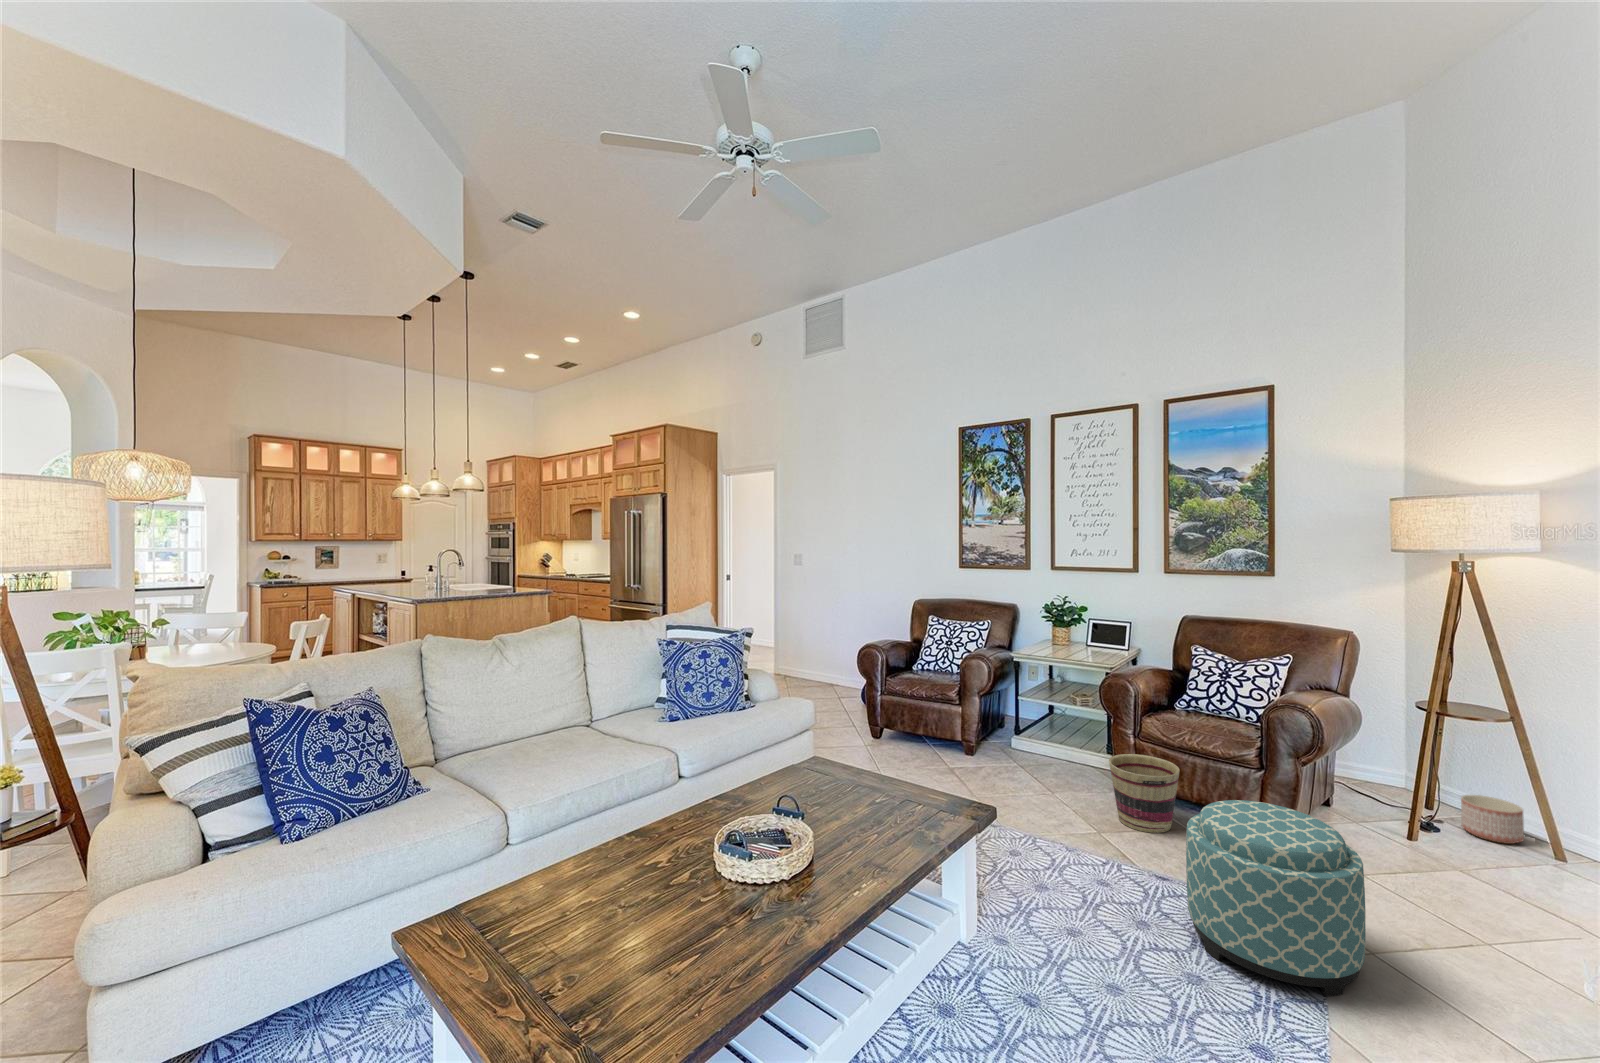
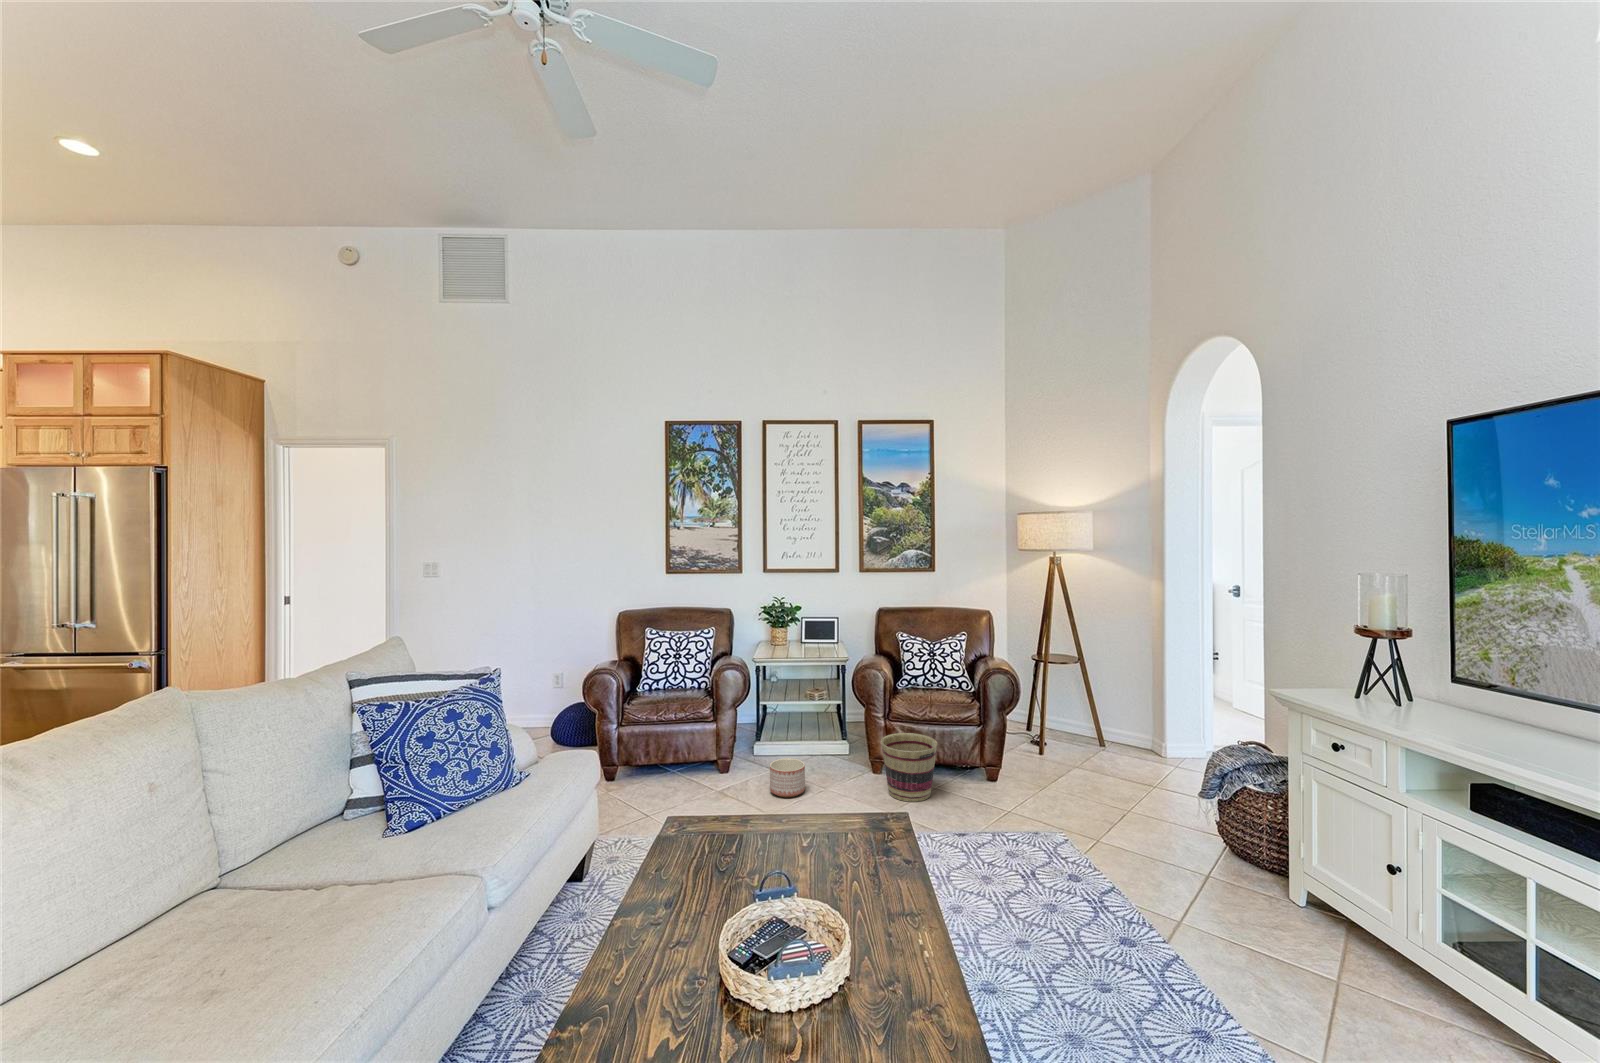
planter: present [1461,795,1524,844] -> present [770,758,805,797]
ottoman: present [1186,800,1366,996] -> none [1015,751,1141,892]

